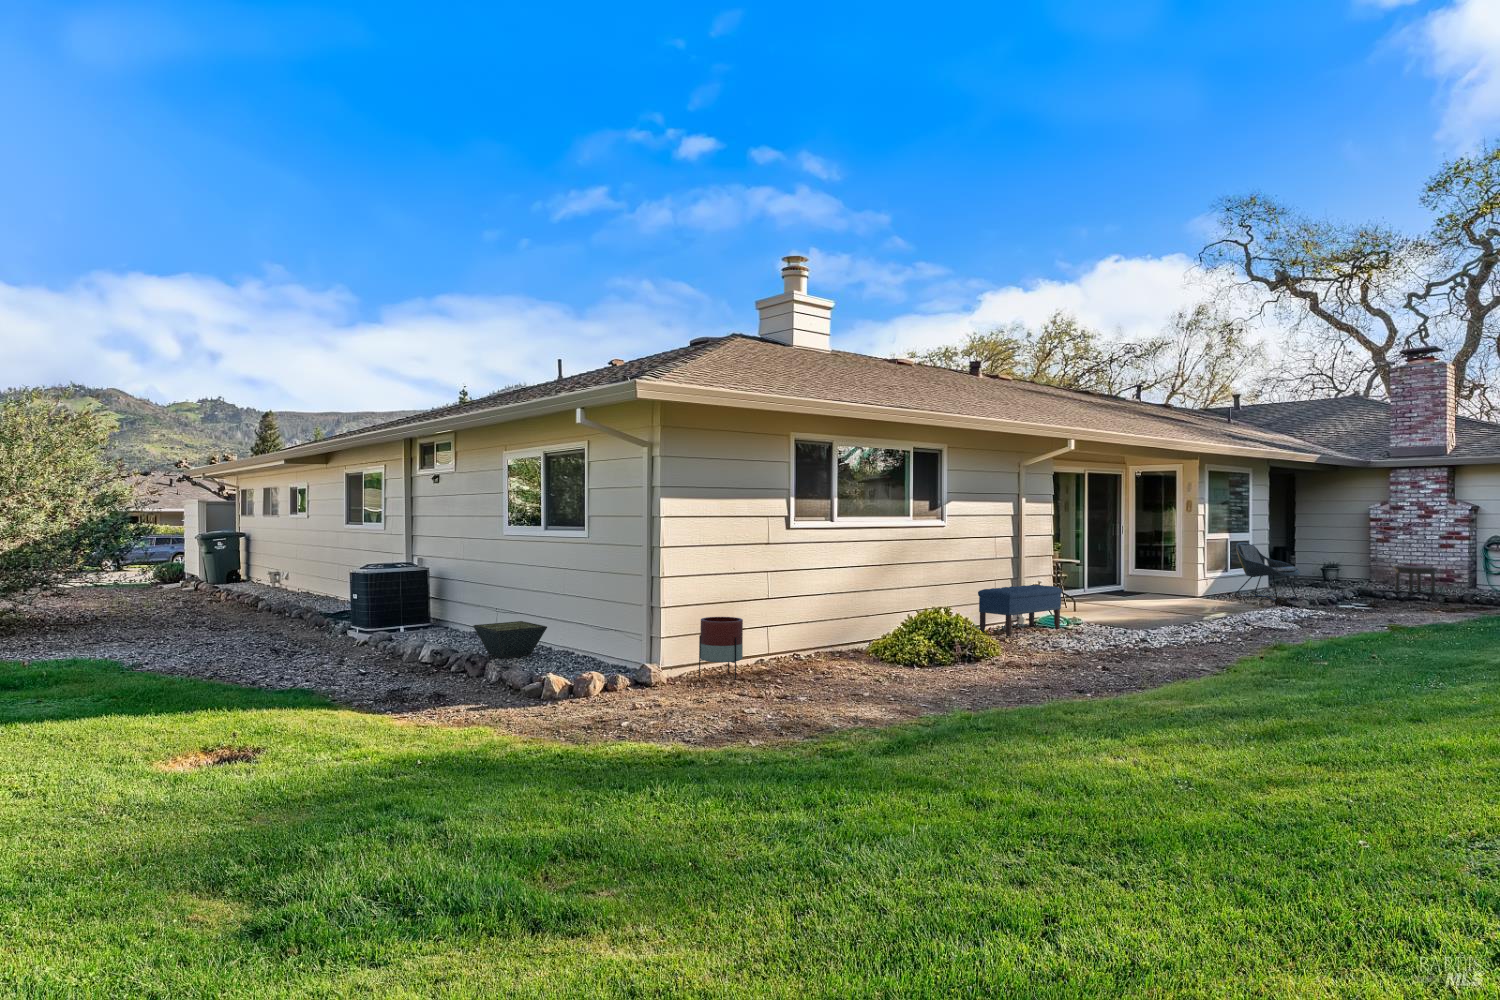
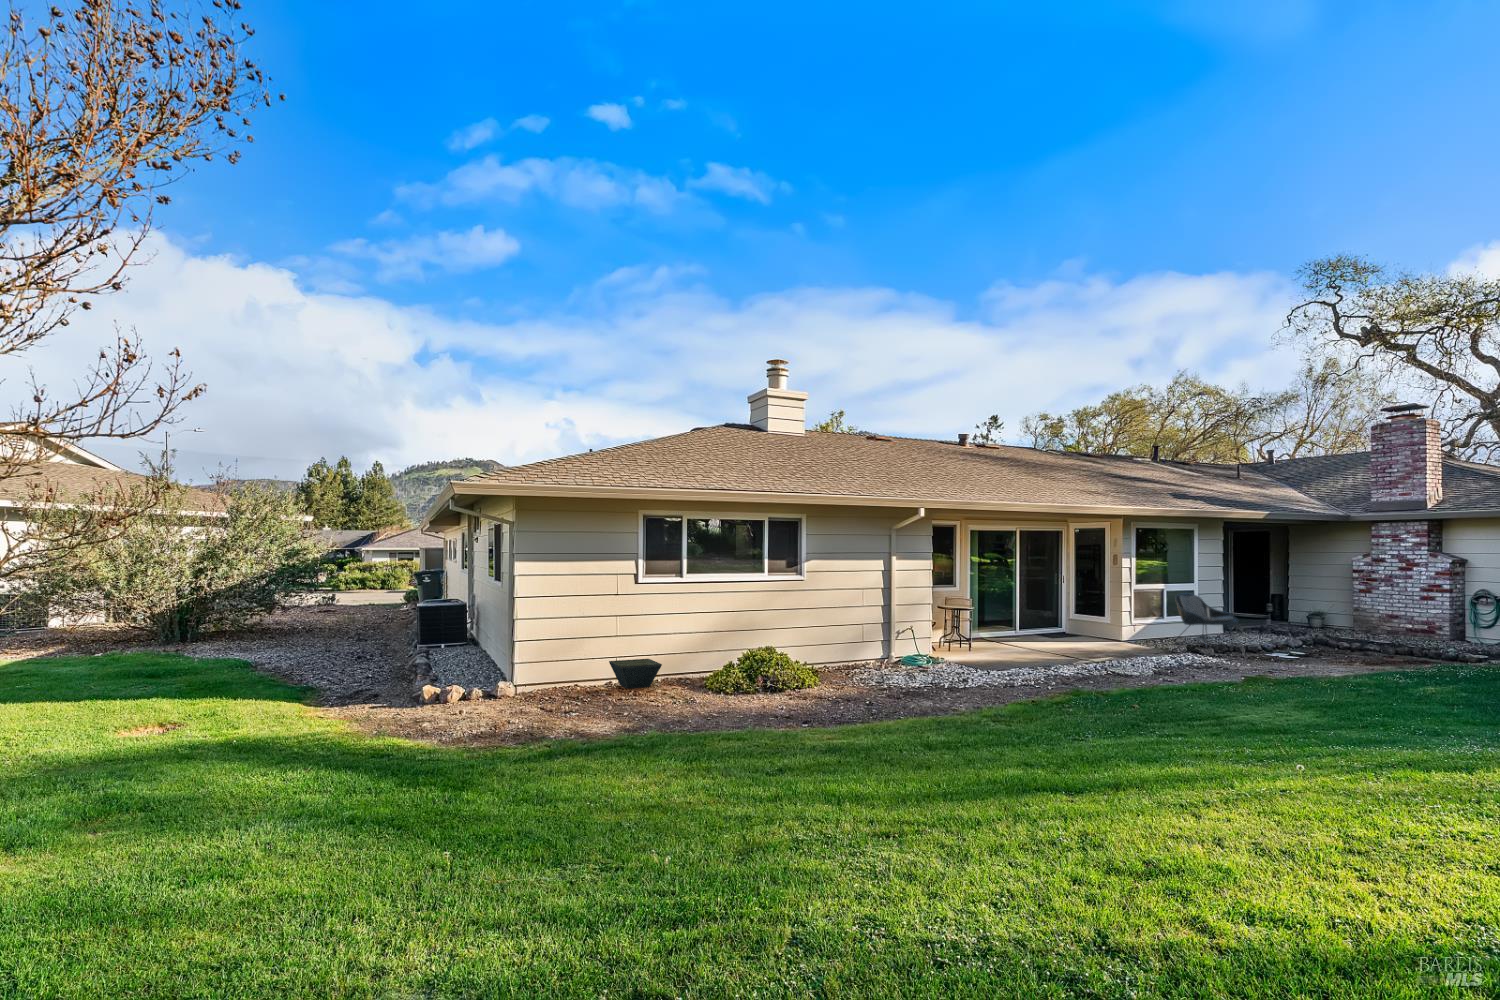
side table: present [1393,565,1438,594] -> none [1368,617,1415,646]
bench: present [978,585,1062,637] -> none [841,629,921,671]
planter: present [699,617,743,680] -> none [544,648,575,694]
basket: present [473,621,547,658] -> present [609,659,662,689]

